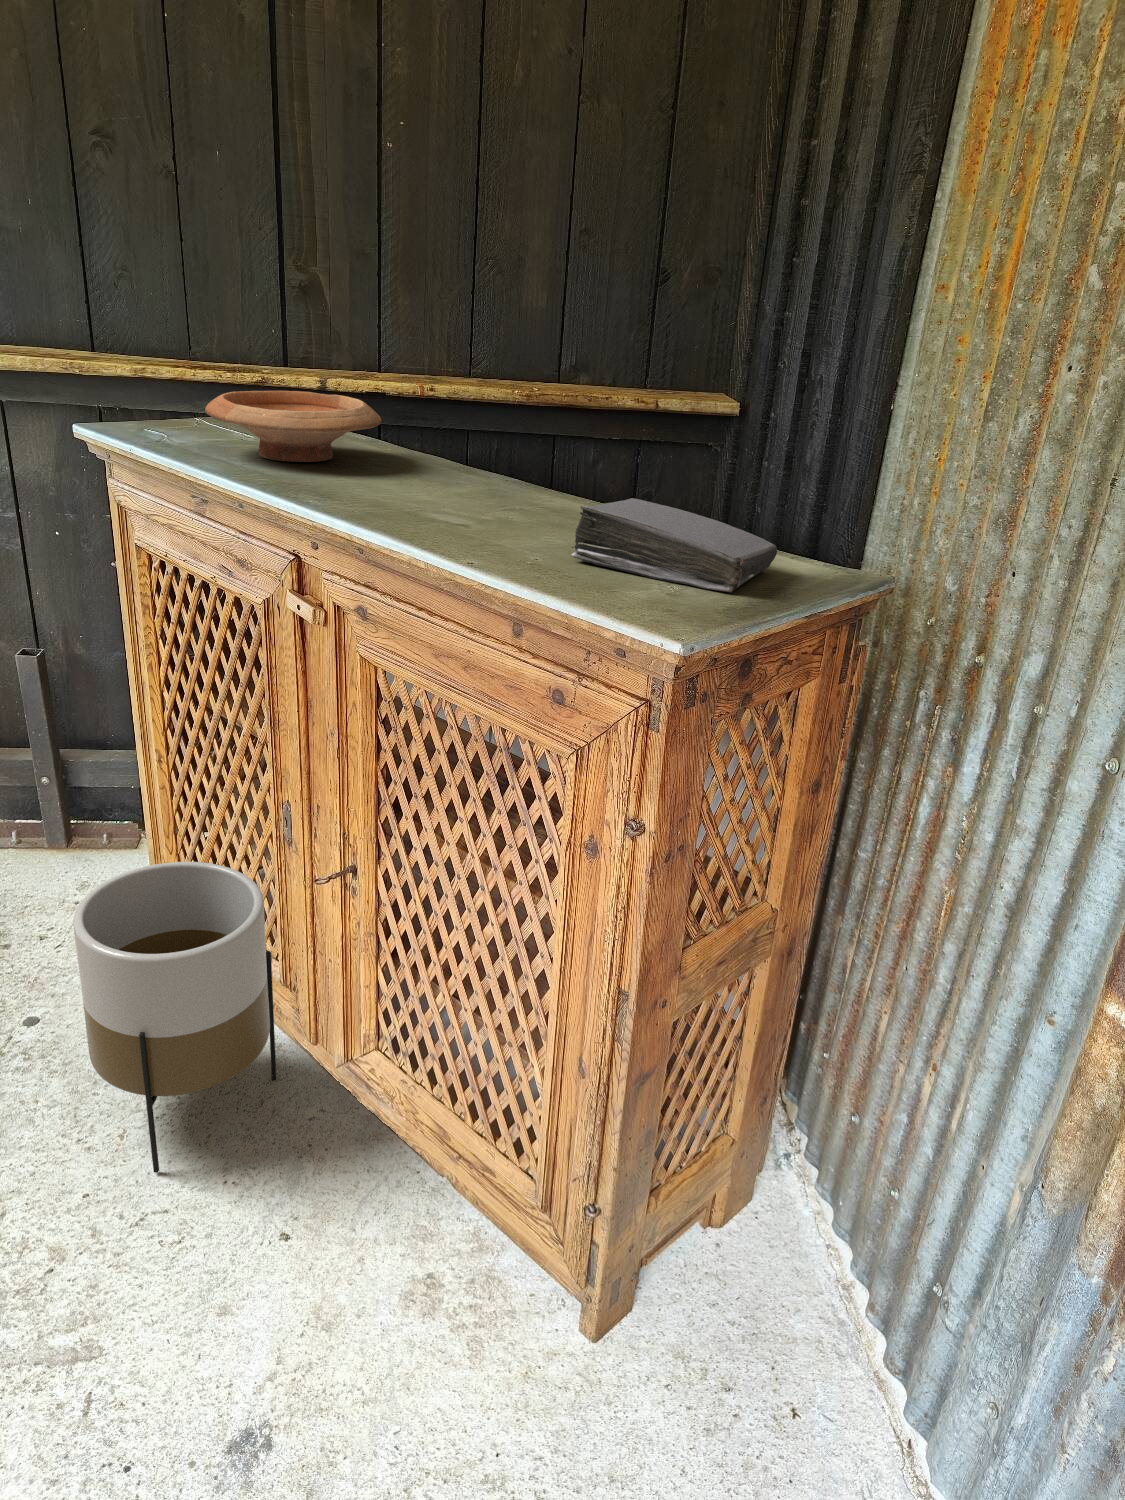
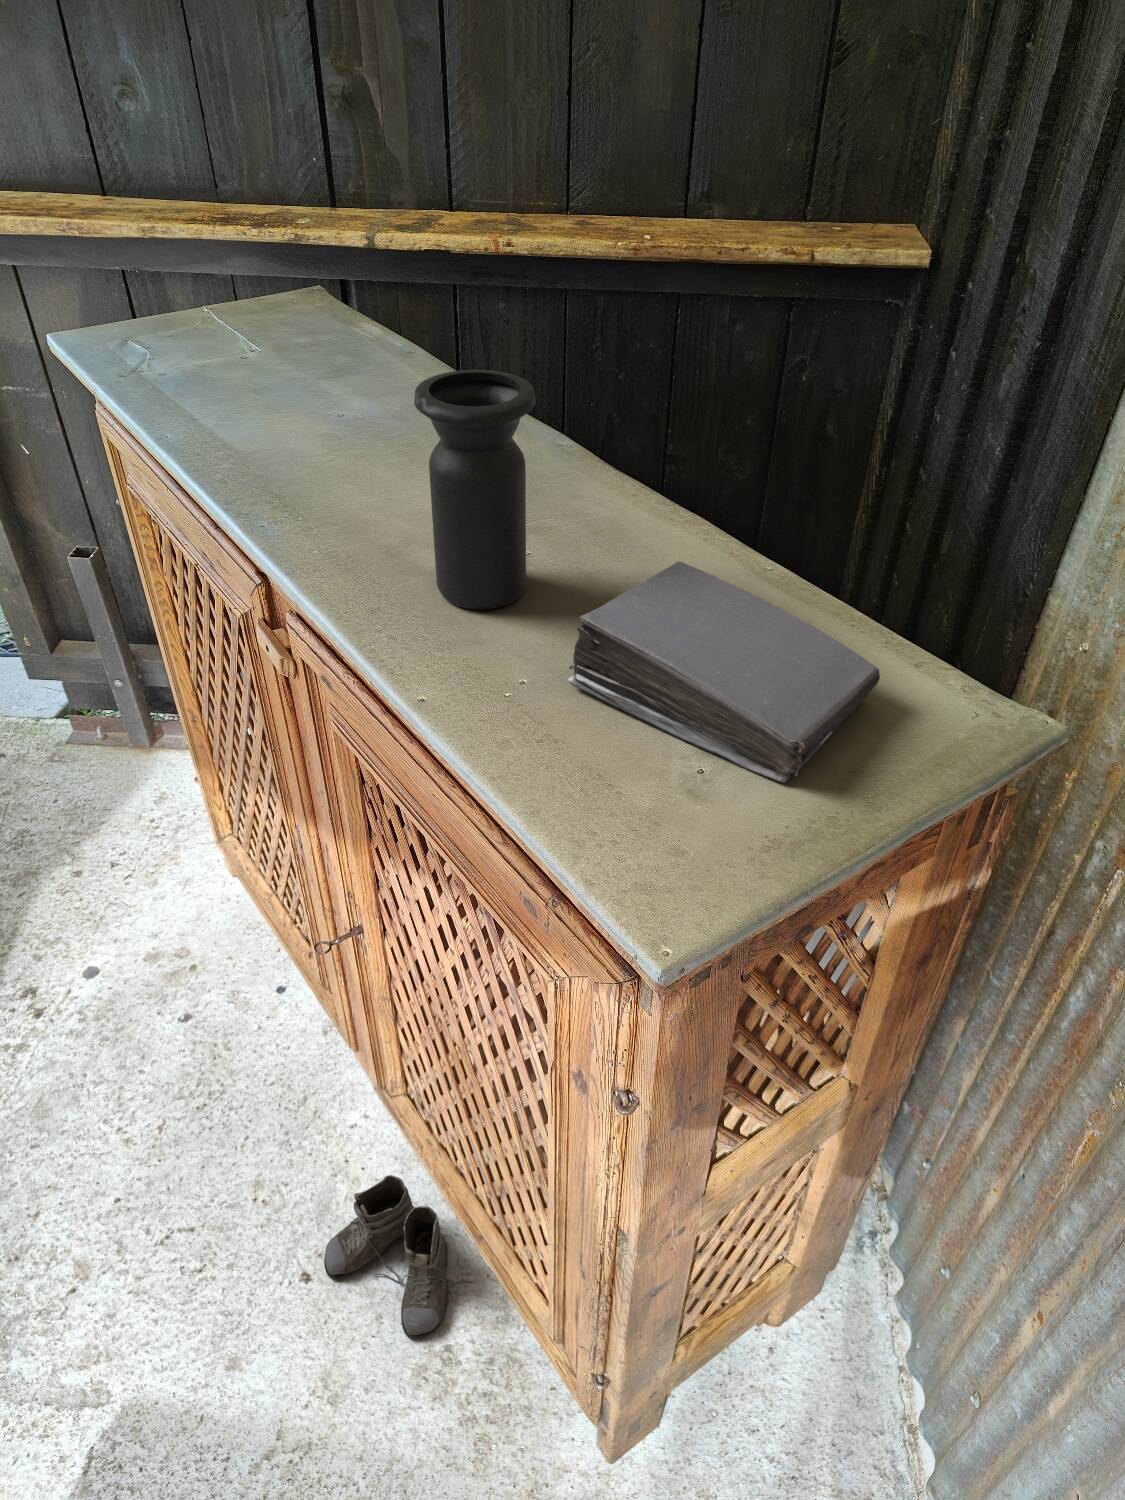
vase: none [455,371,537,535] -> present [414,370,536,610]
wooden bowl: present [205,391,381,462] -> none [171,295,401,411]
planter: present [73,862,276,1173] -> none [73,862,323,1181]
boots: none [302,1126,448,1271] -> present [324,1175,475,1339]

